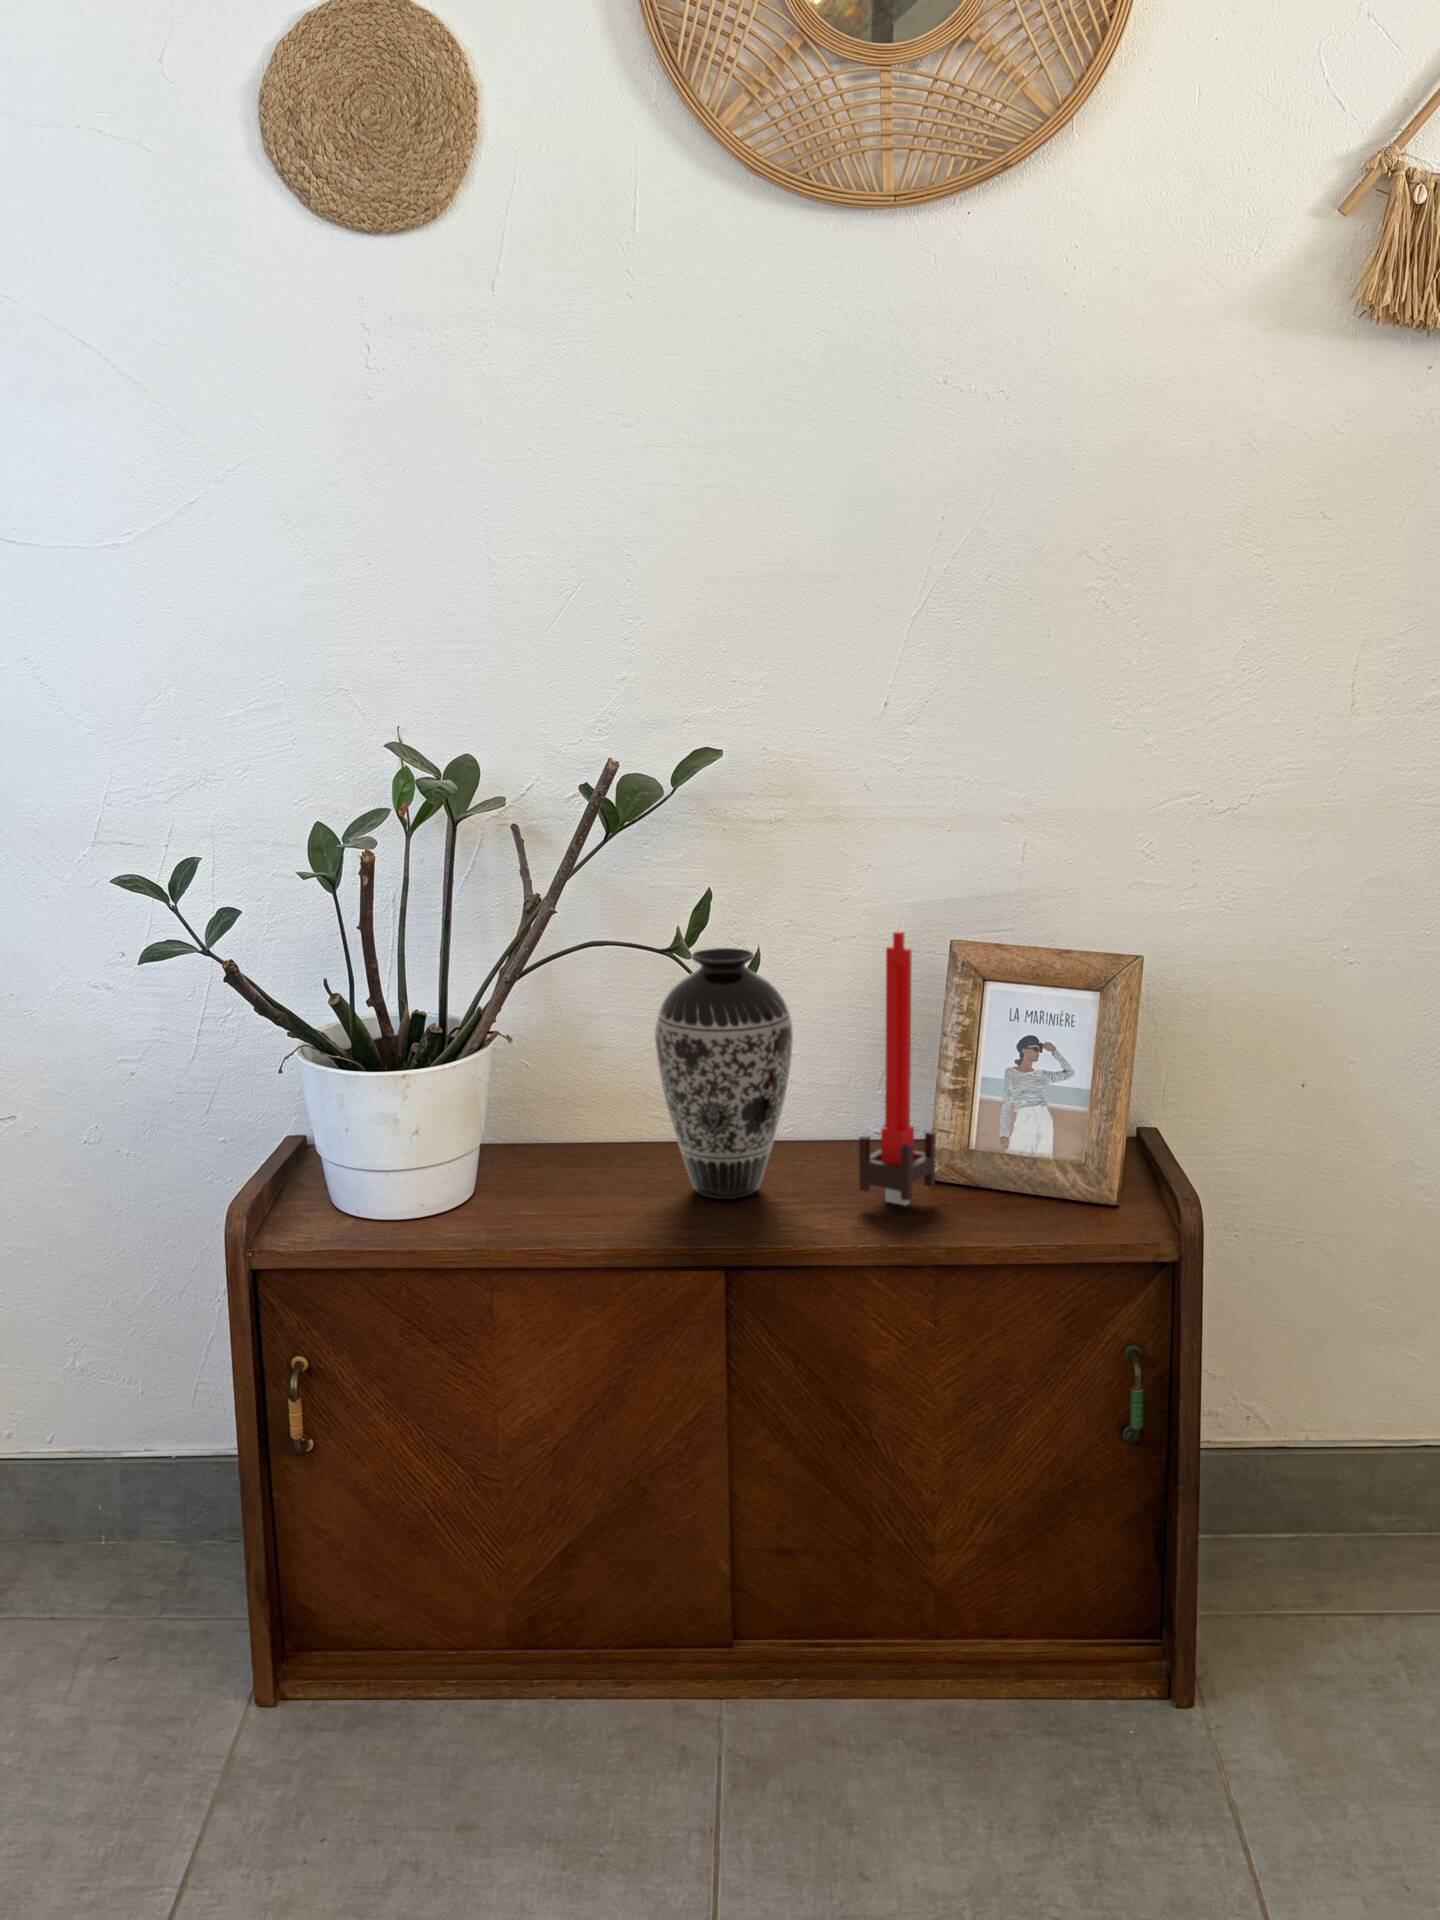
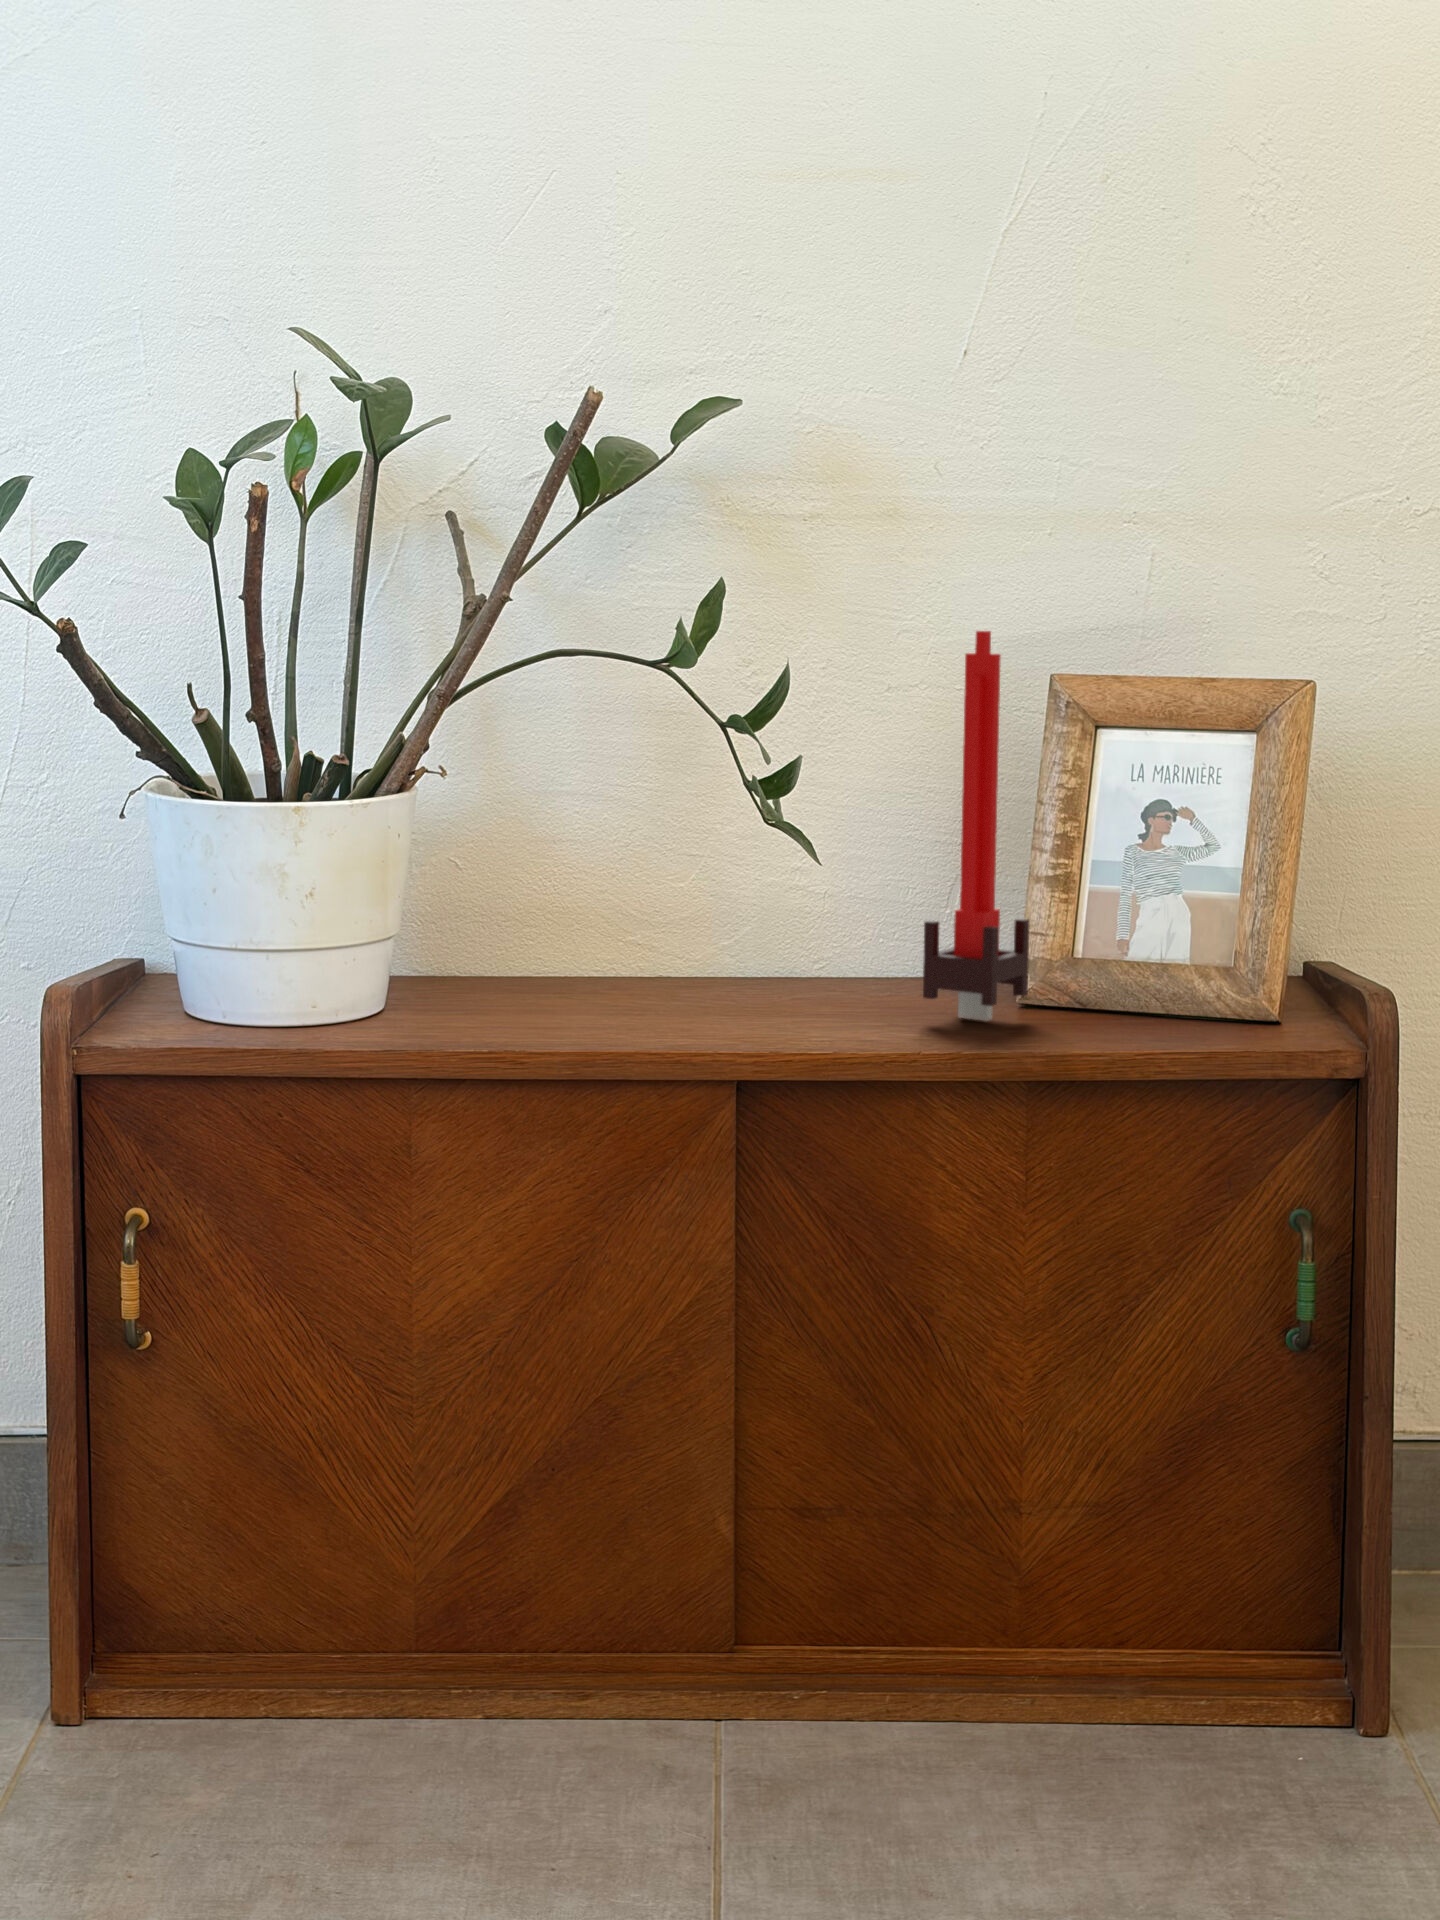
decorative vase: present [655,948,793,1199] -> none [644,667,833,1011]

